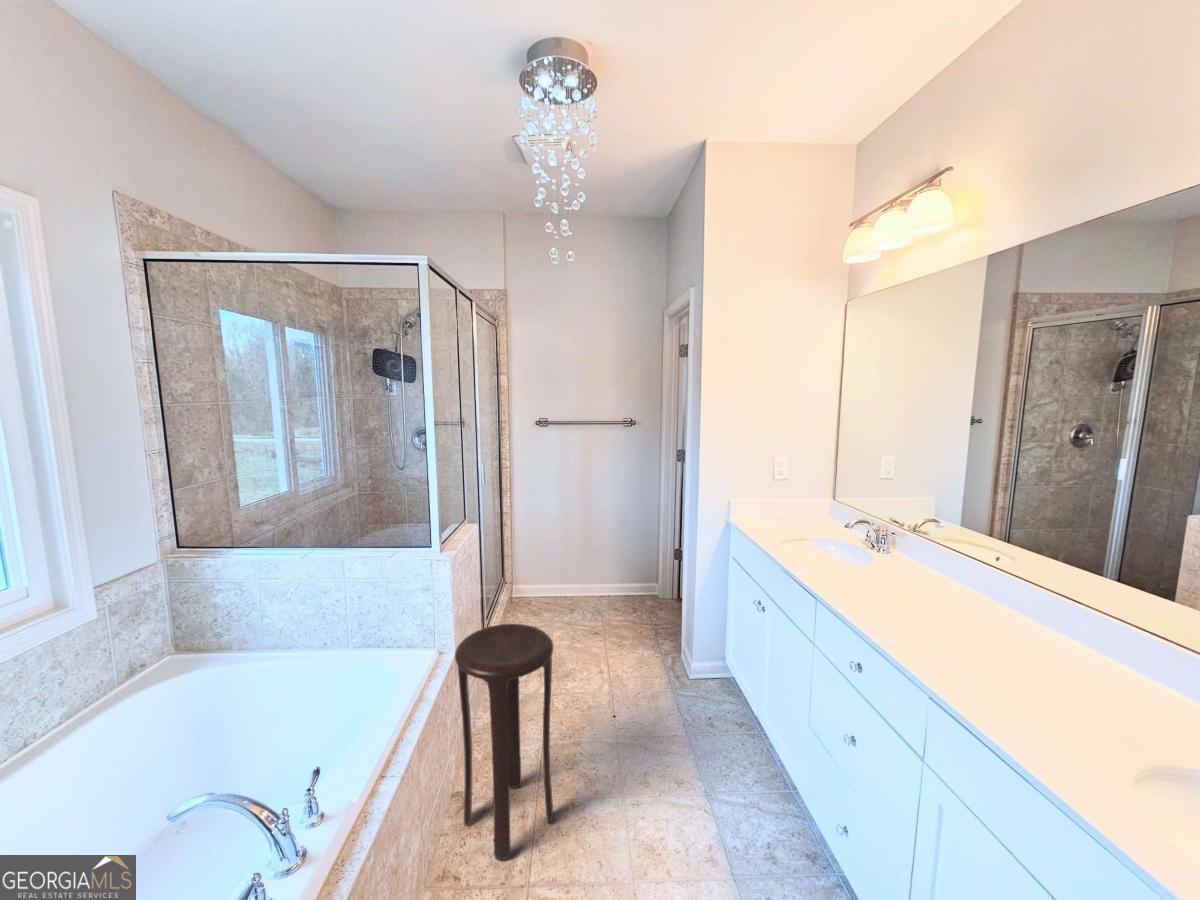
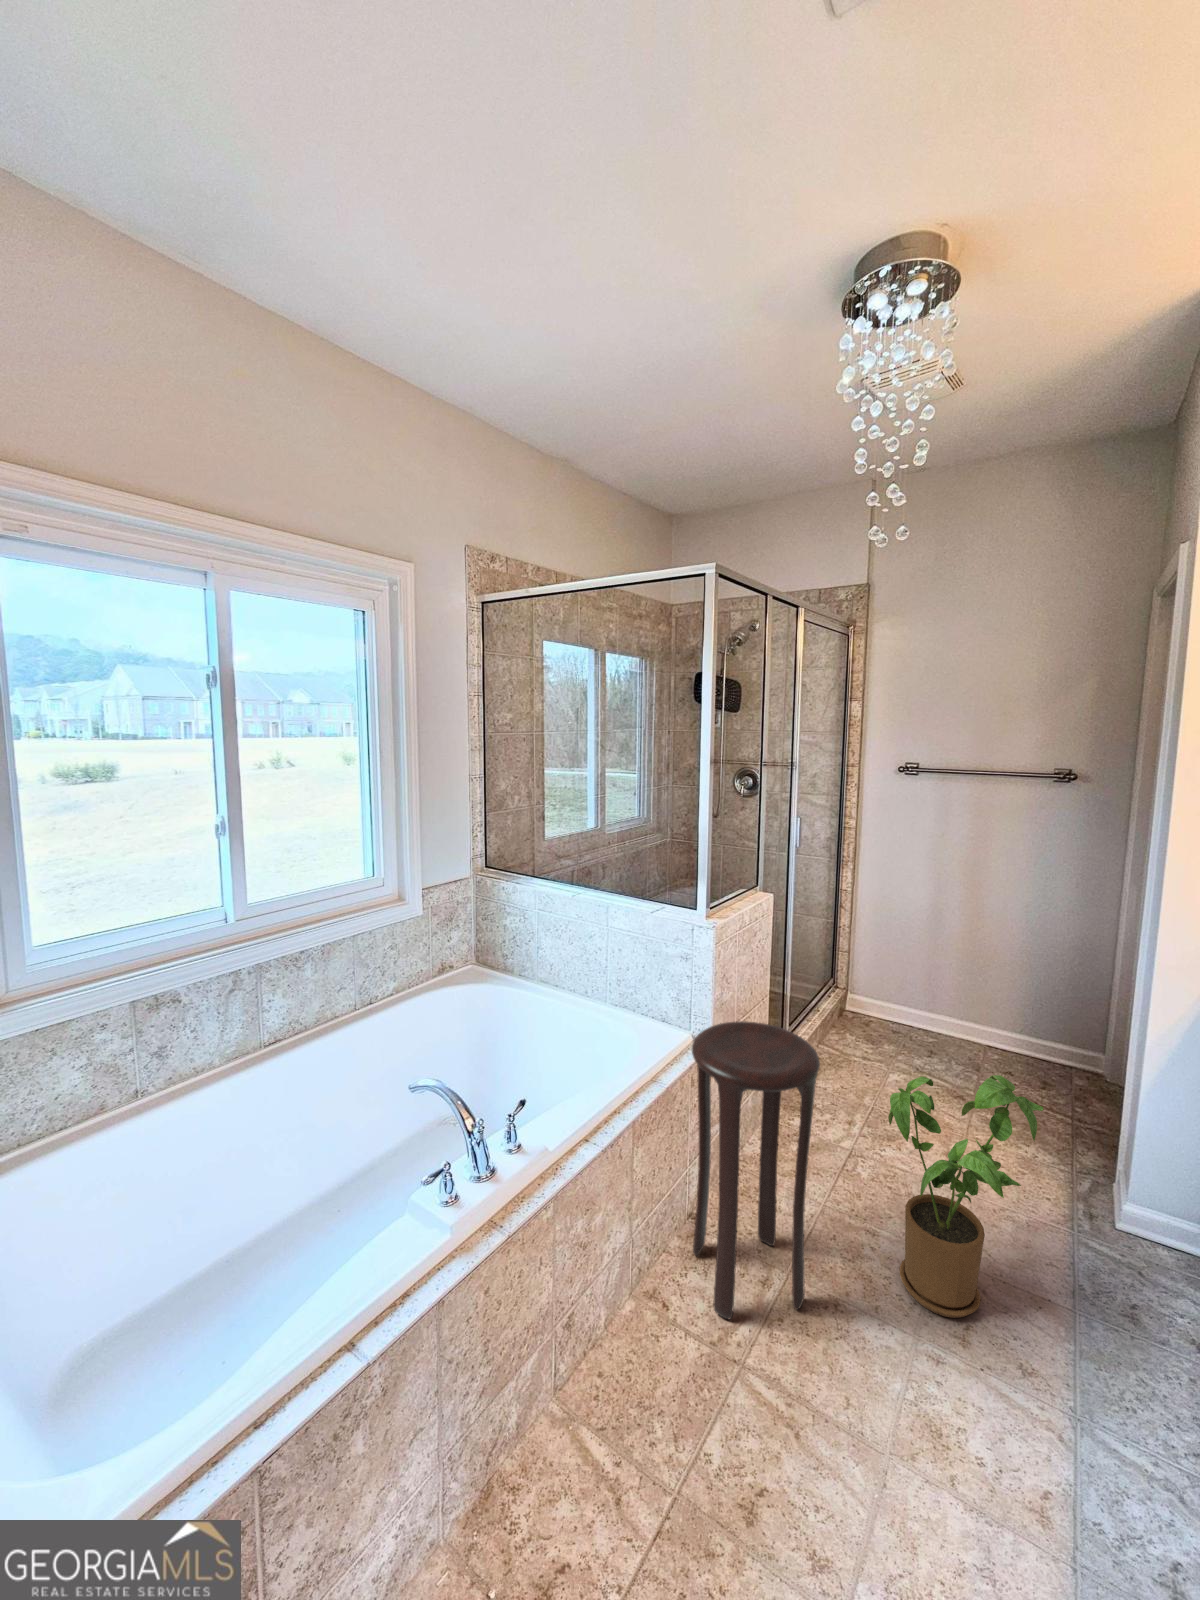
house plant: none [585,612,671,777] -> present [888,1075,1043,1318]

